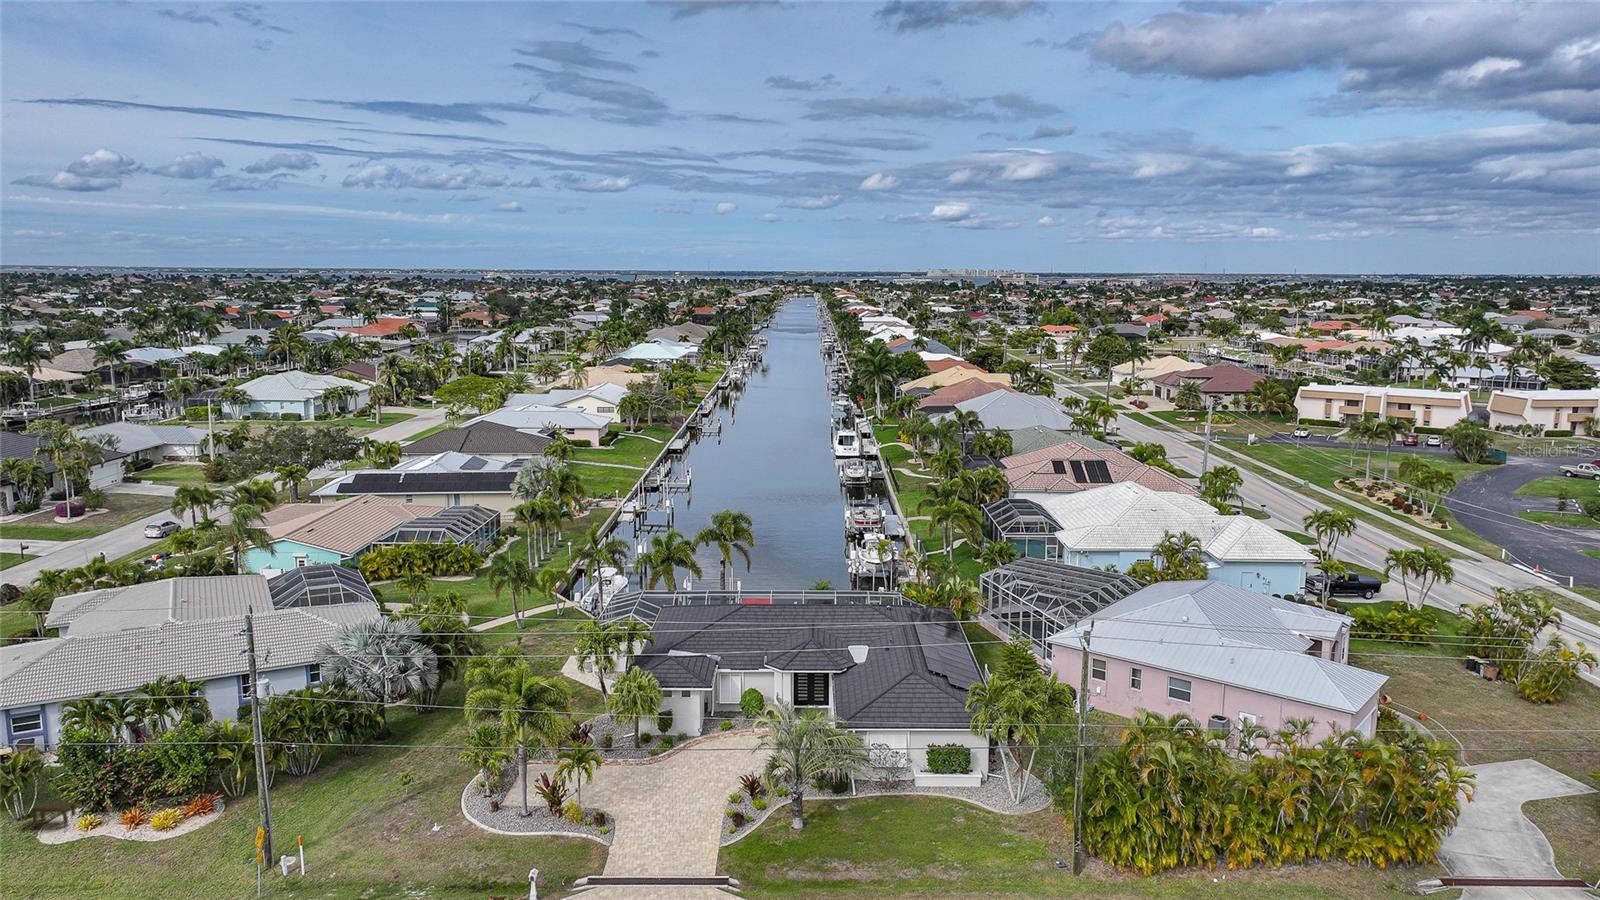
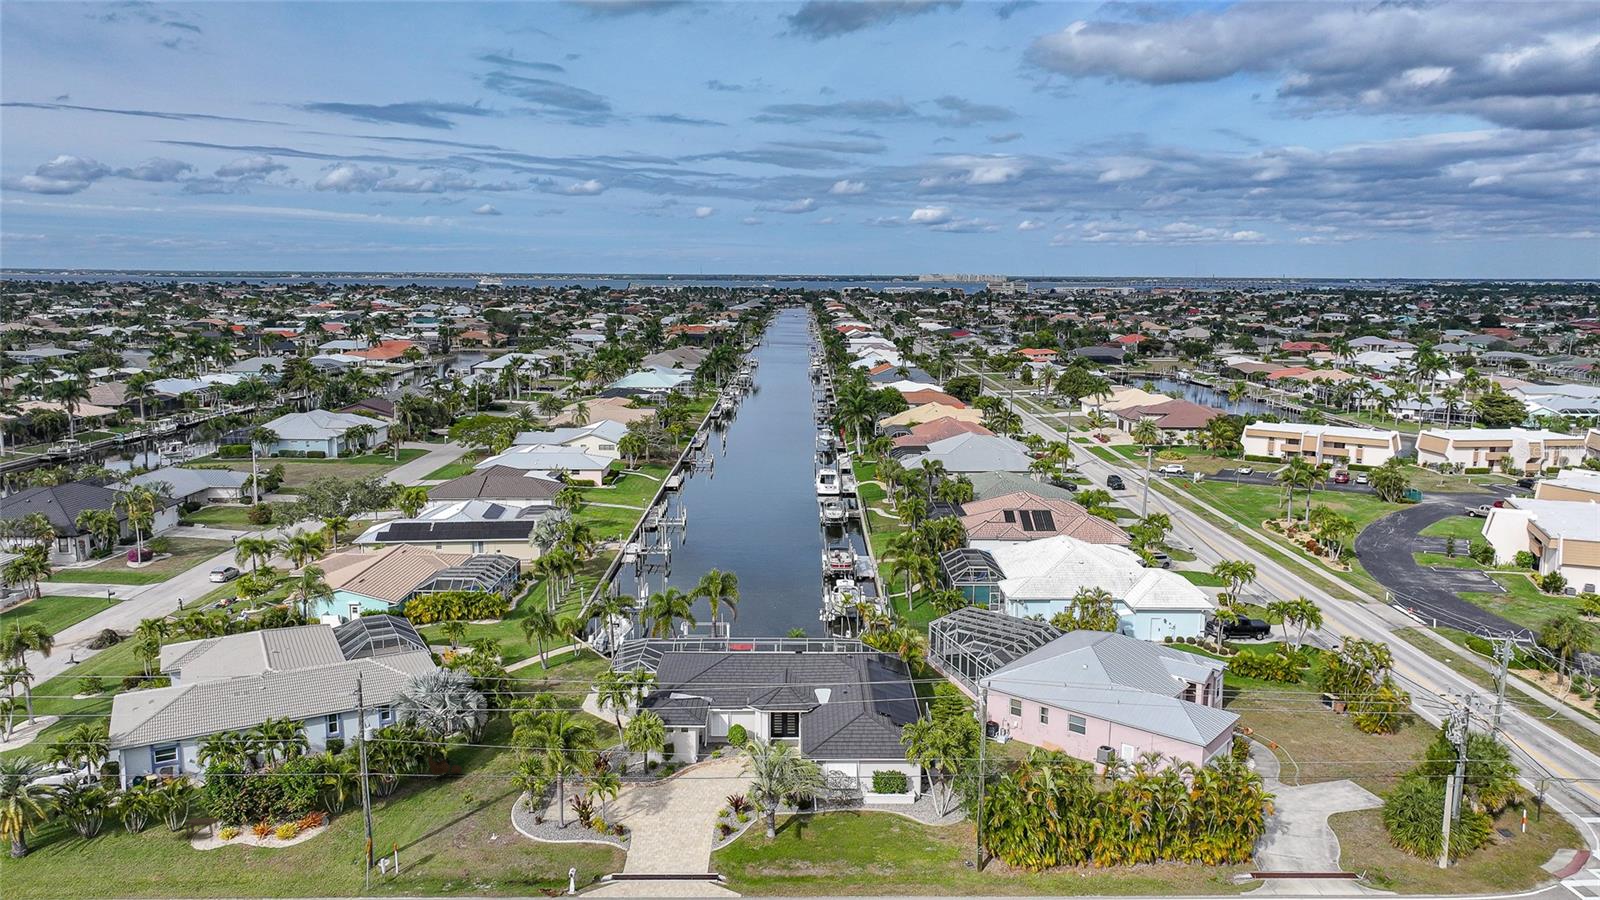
lounge chair: none [360,717,406,757] -> present [429,756,462,777]

